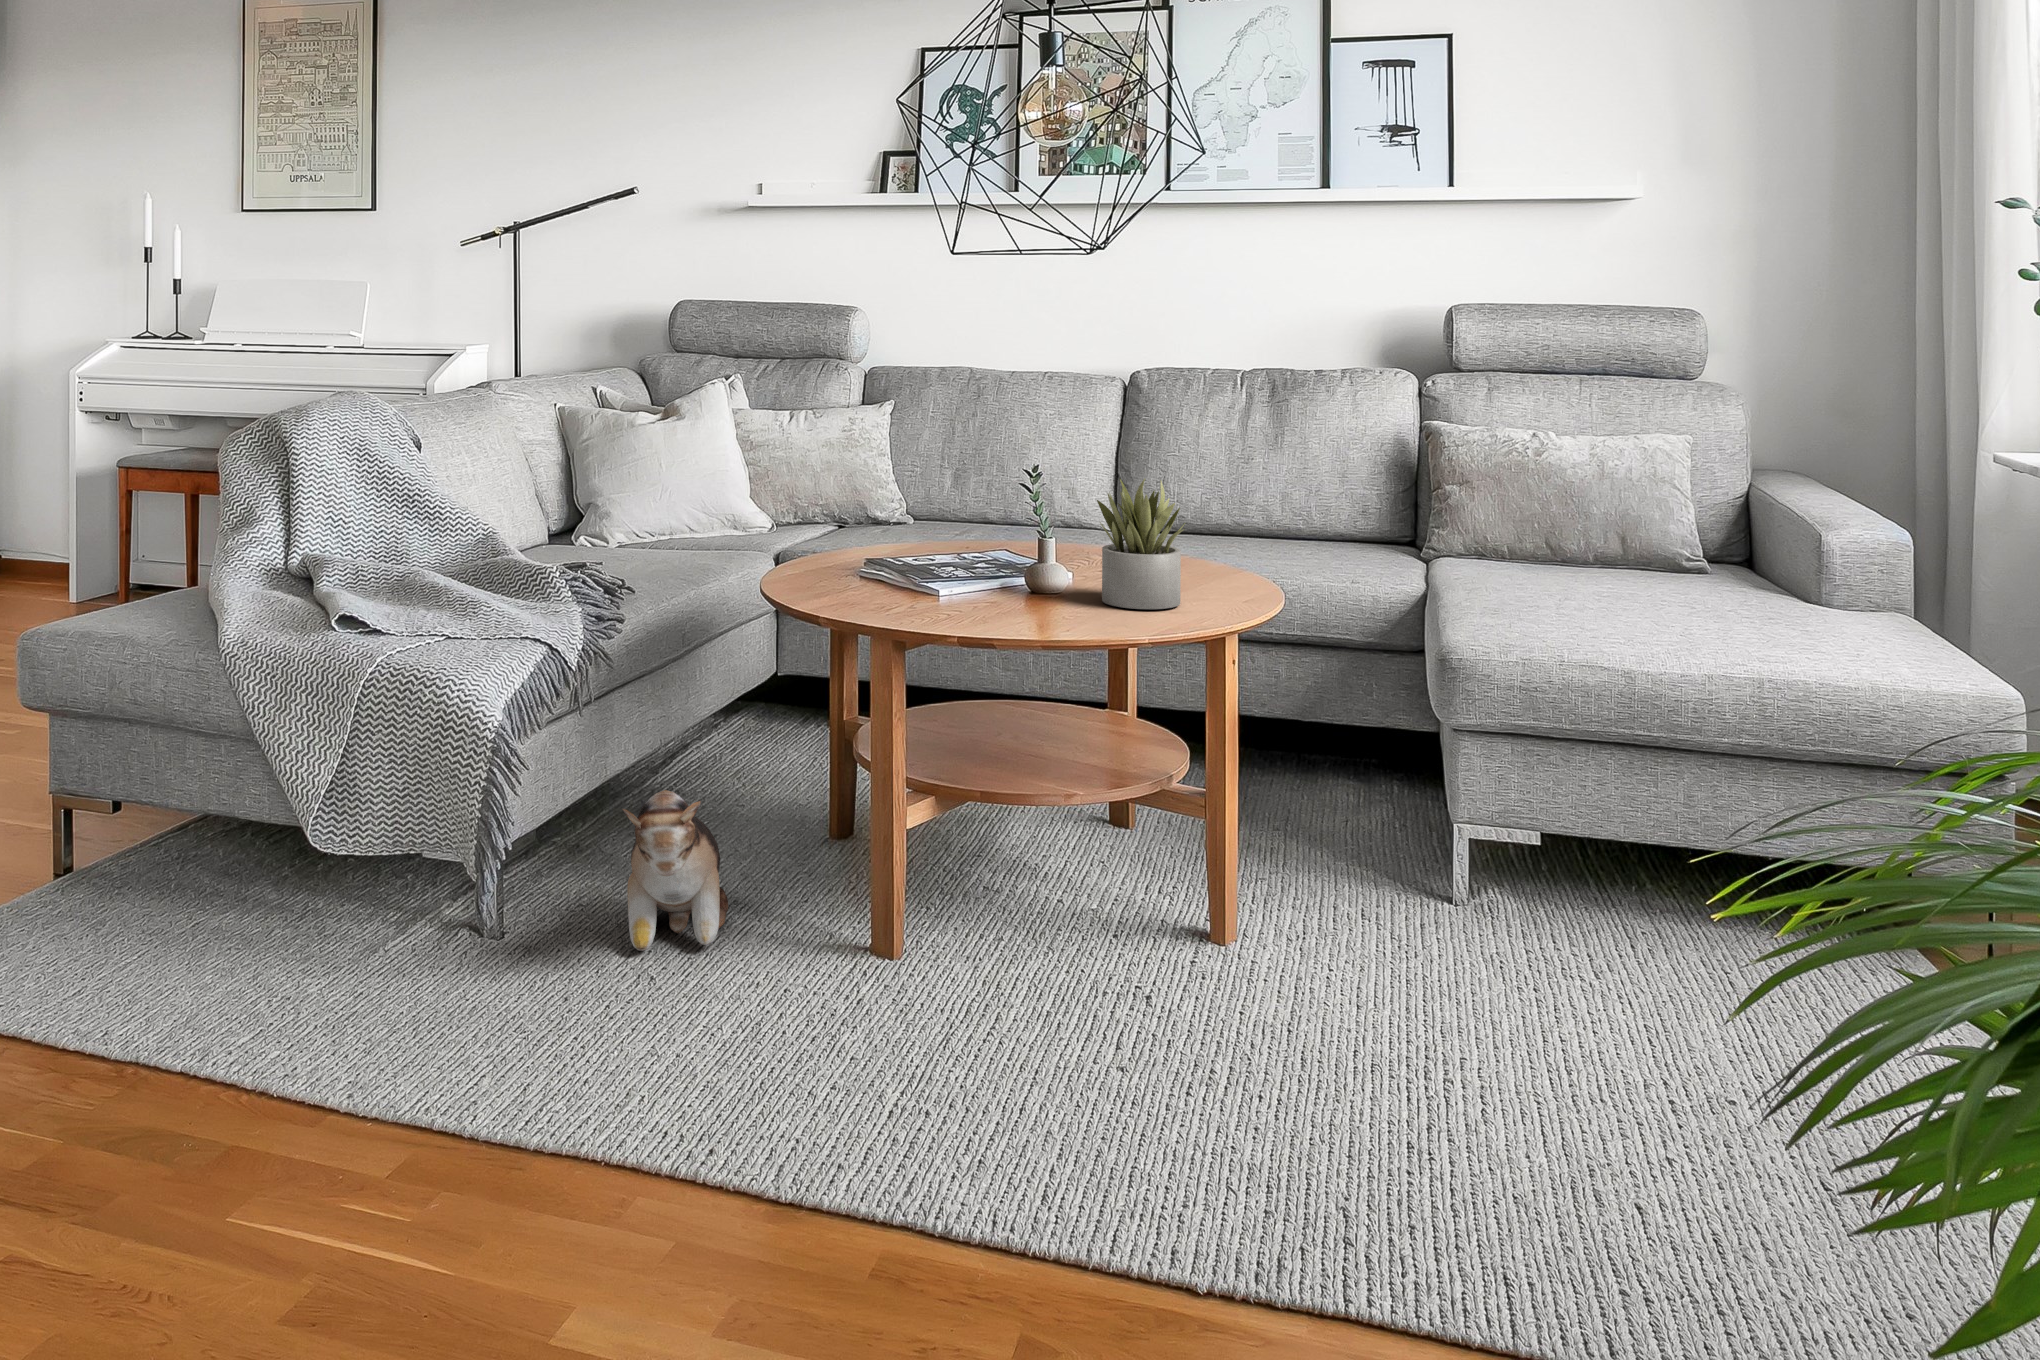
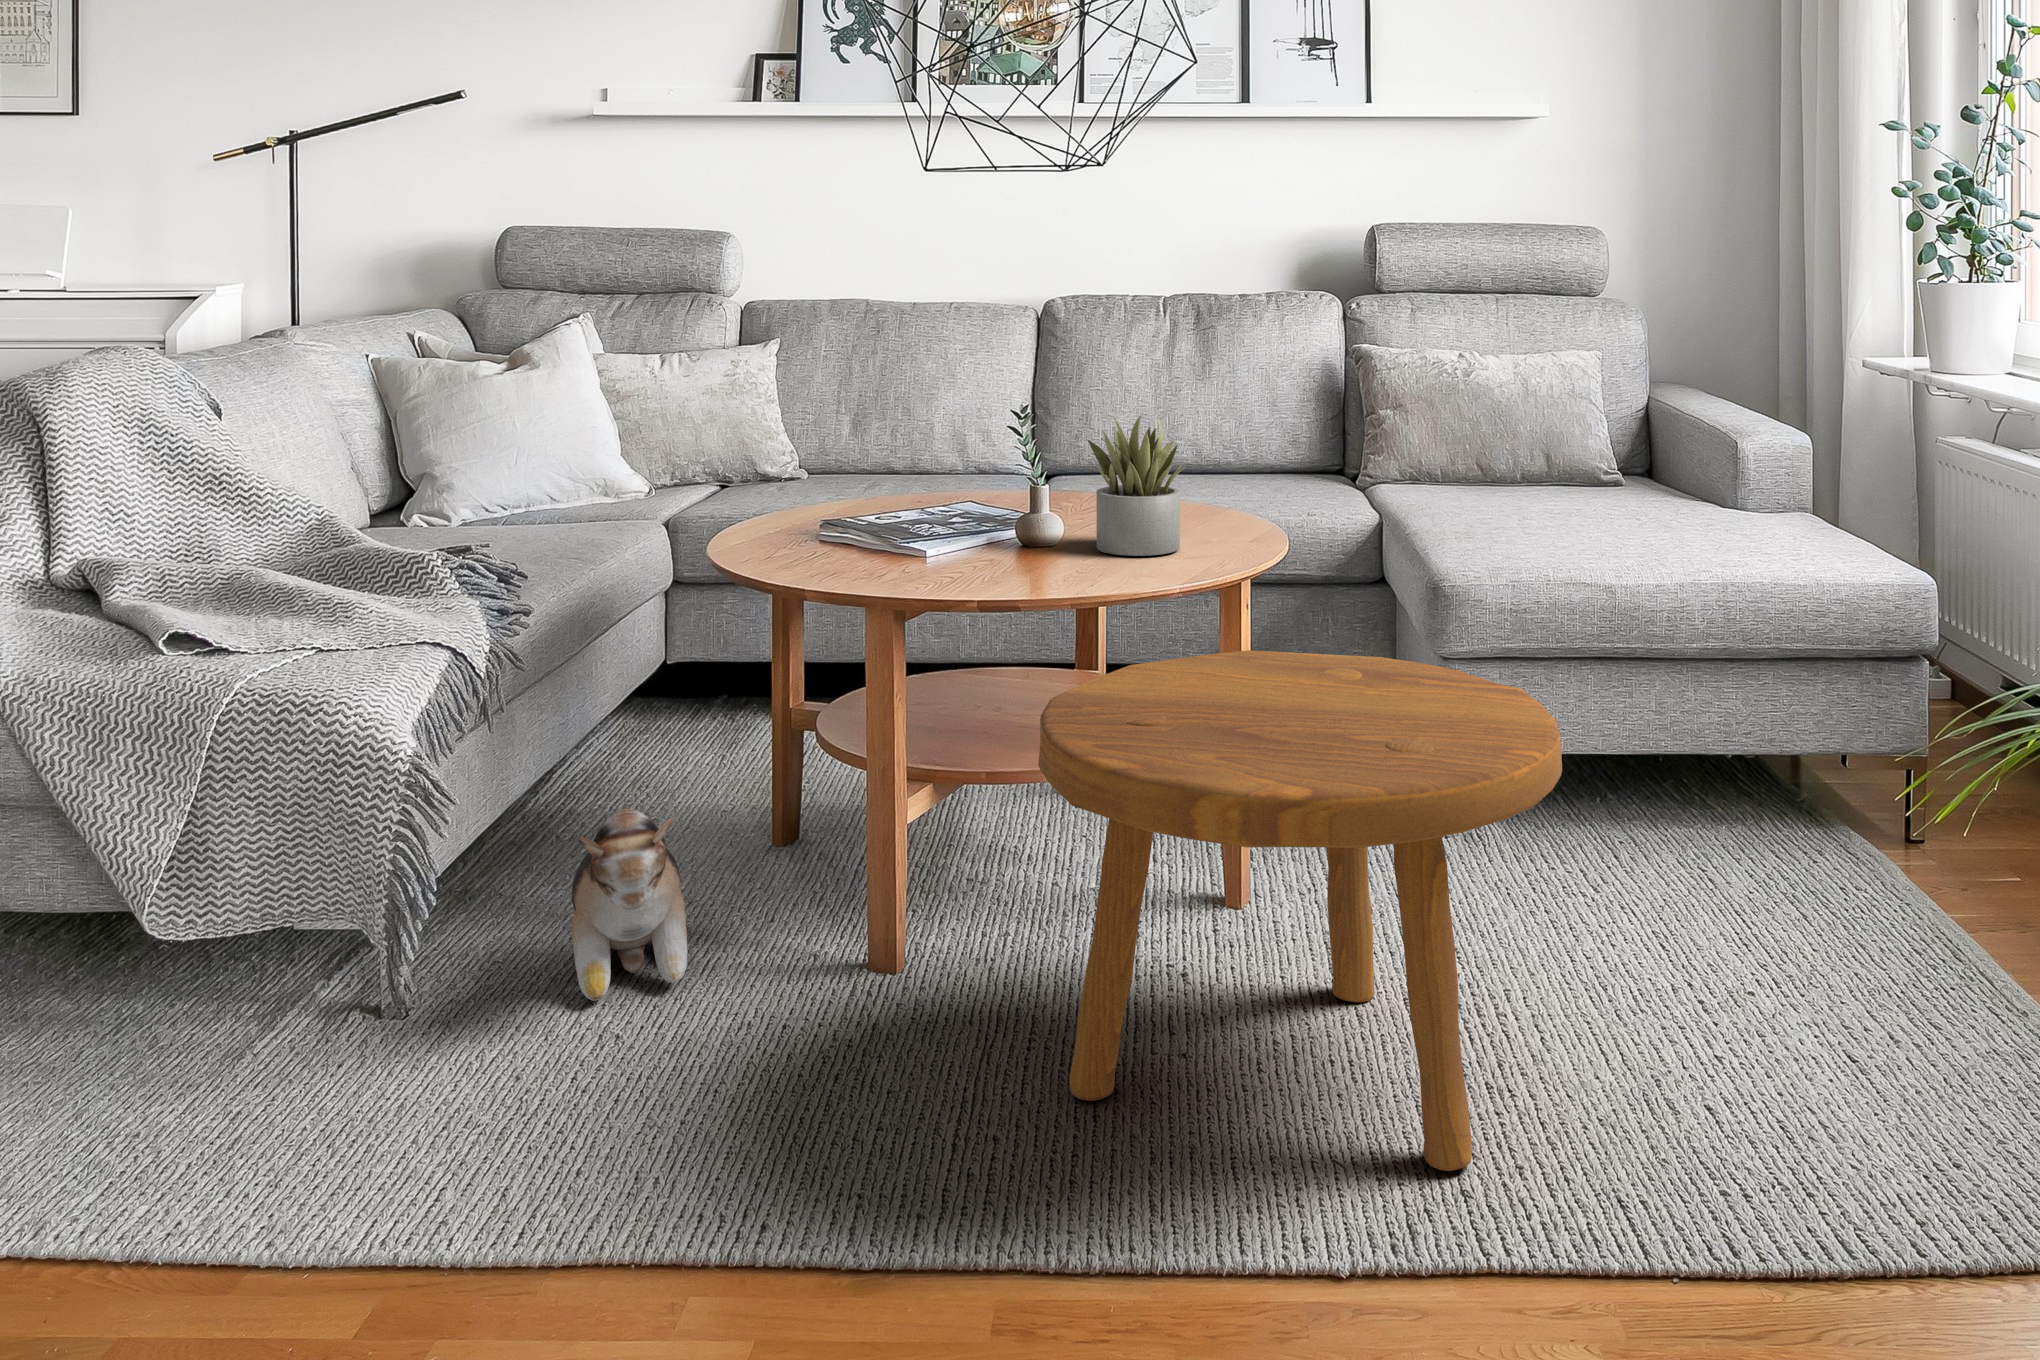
footstool: none [980,703,1481,1217] -> present [1038,650,1562,1171]

